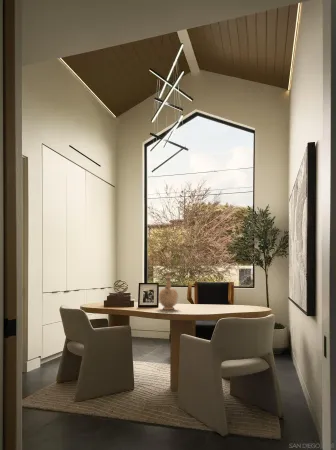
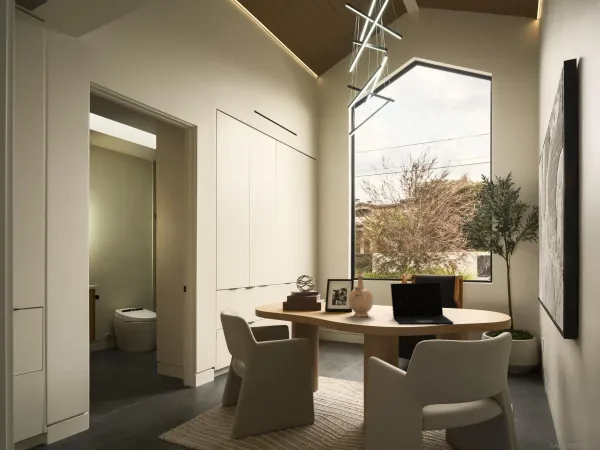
laptop: none [192,283,239,314] -> present [391,283,453,325]

